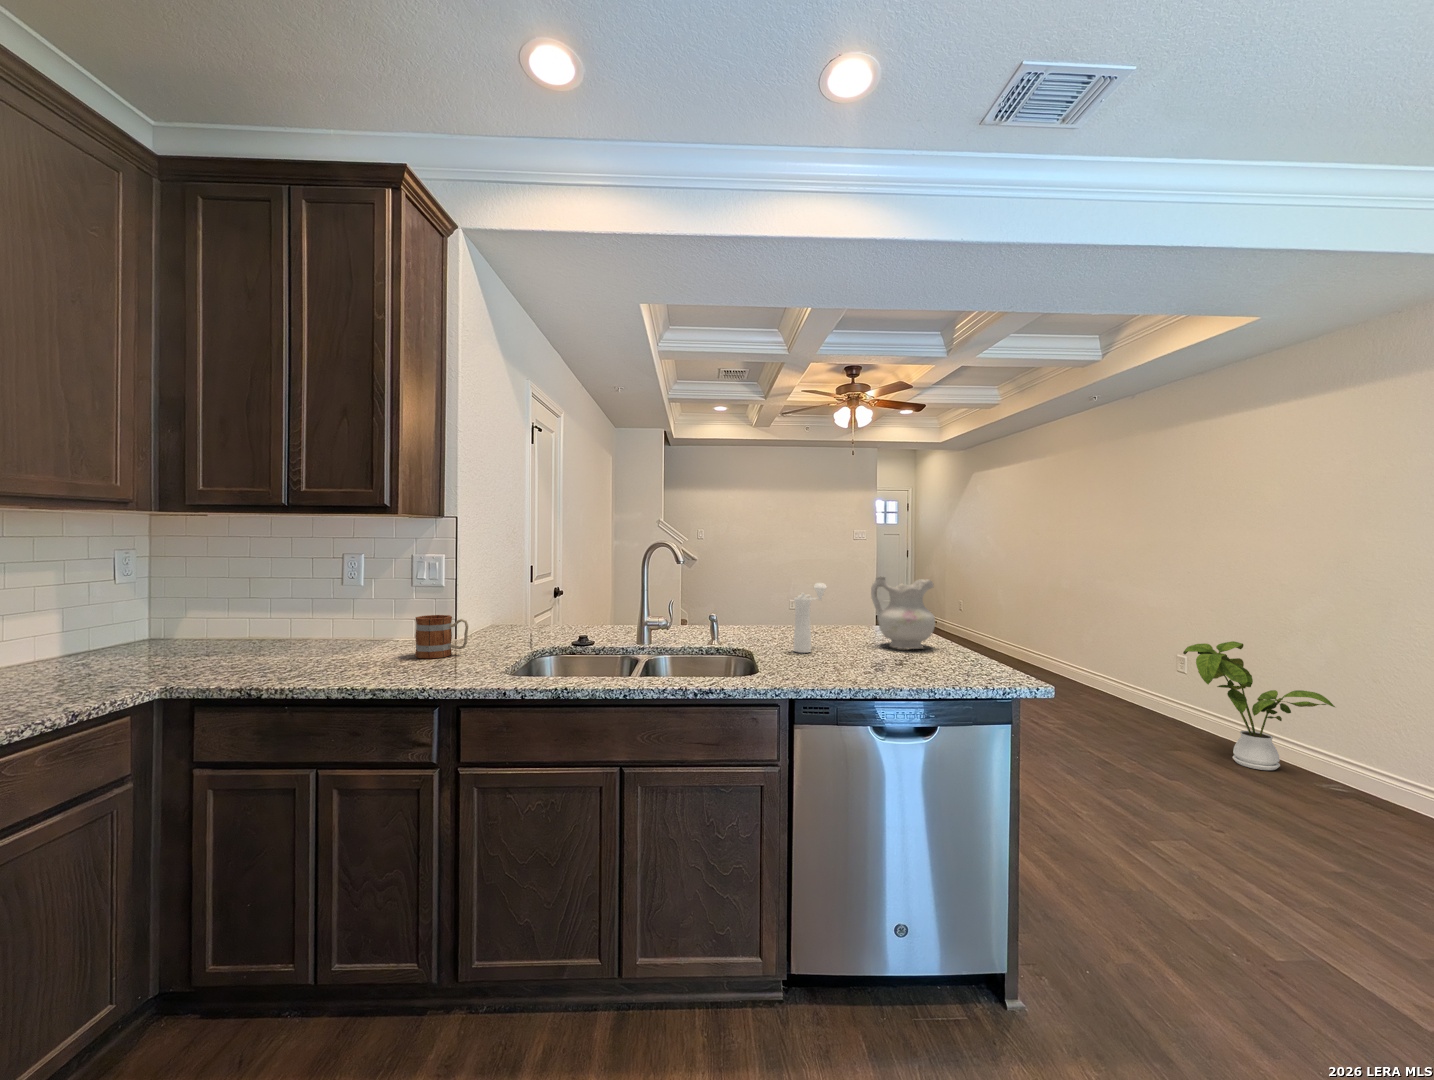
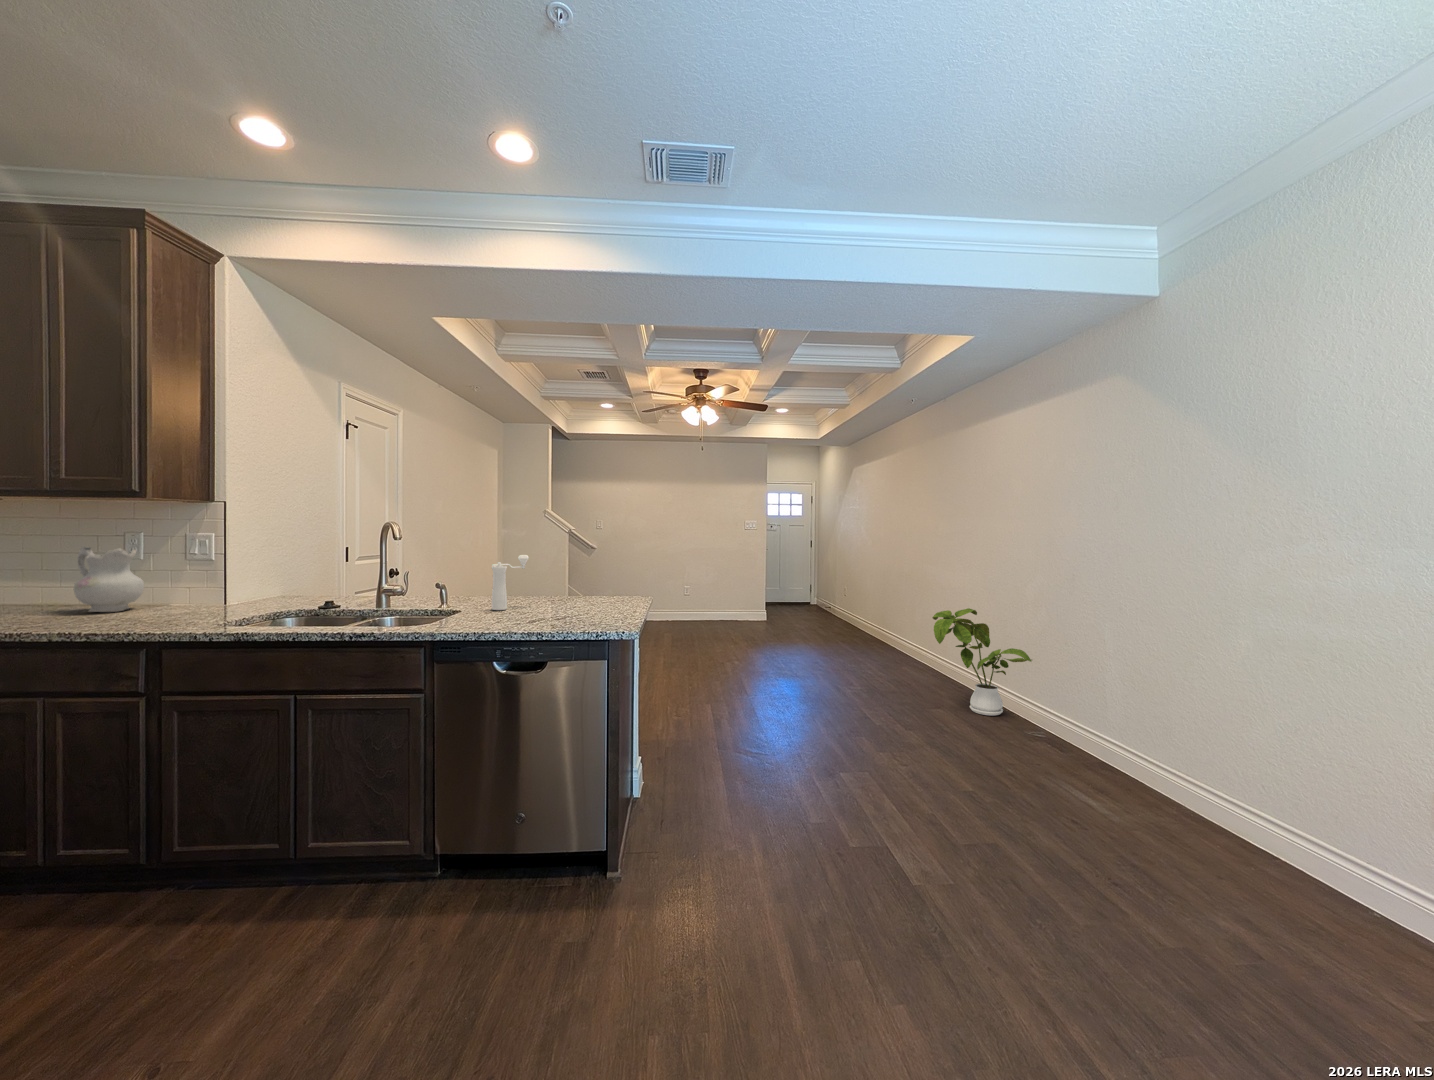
ceramic pitcher: present [871,576,935,649] -> present [74,547,144,612]
mug: present [415,615,468,658] -> none [162,579,212,614]

